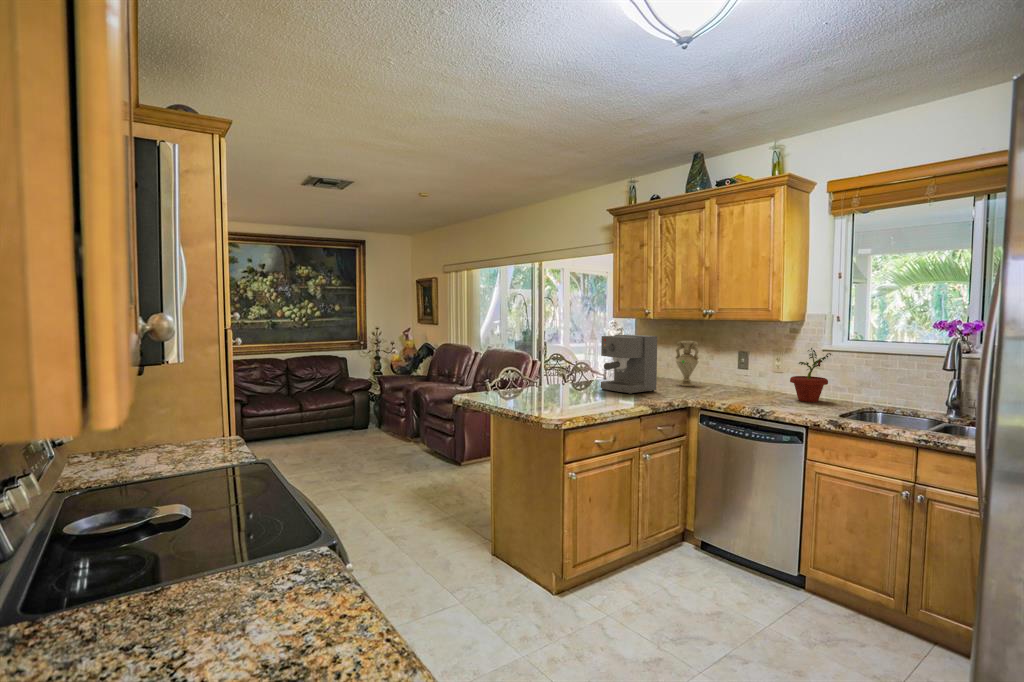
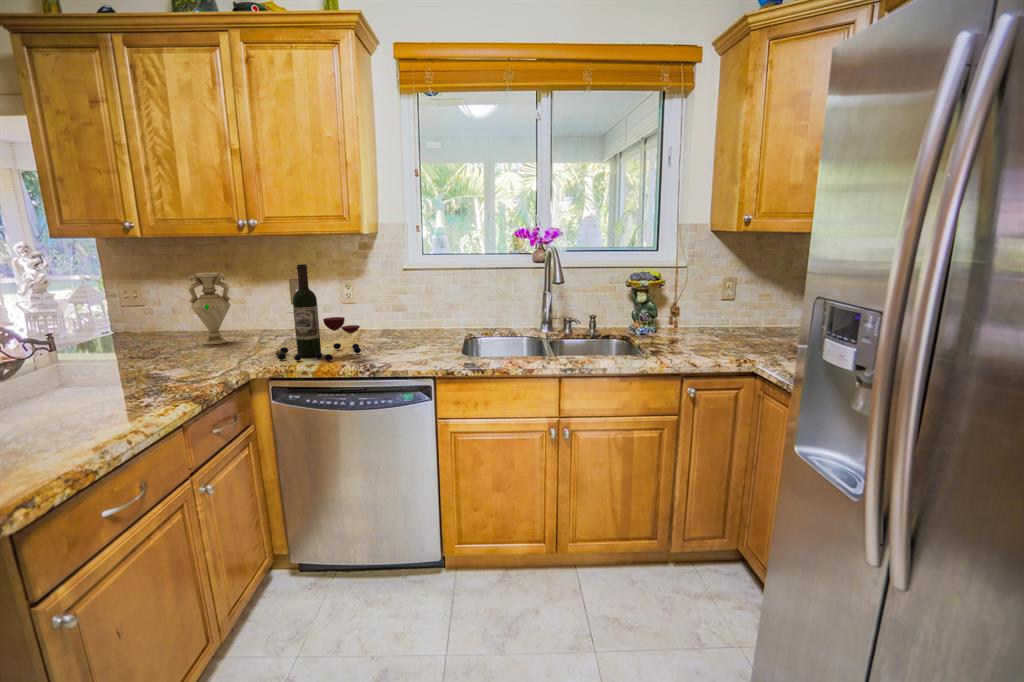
coffee maker: present [601,335,657,394] -> none [41,268,178,381]
wine bottle: none [709,339,767,406] -> present [276,264,361,361]
potted plant: present [790,348,831,402] -> none [374,269,420,340]

